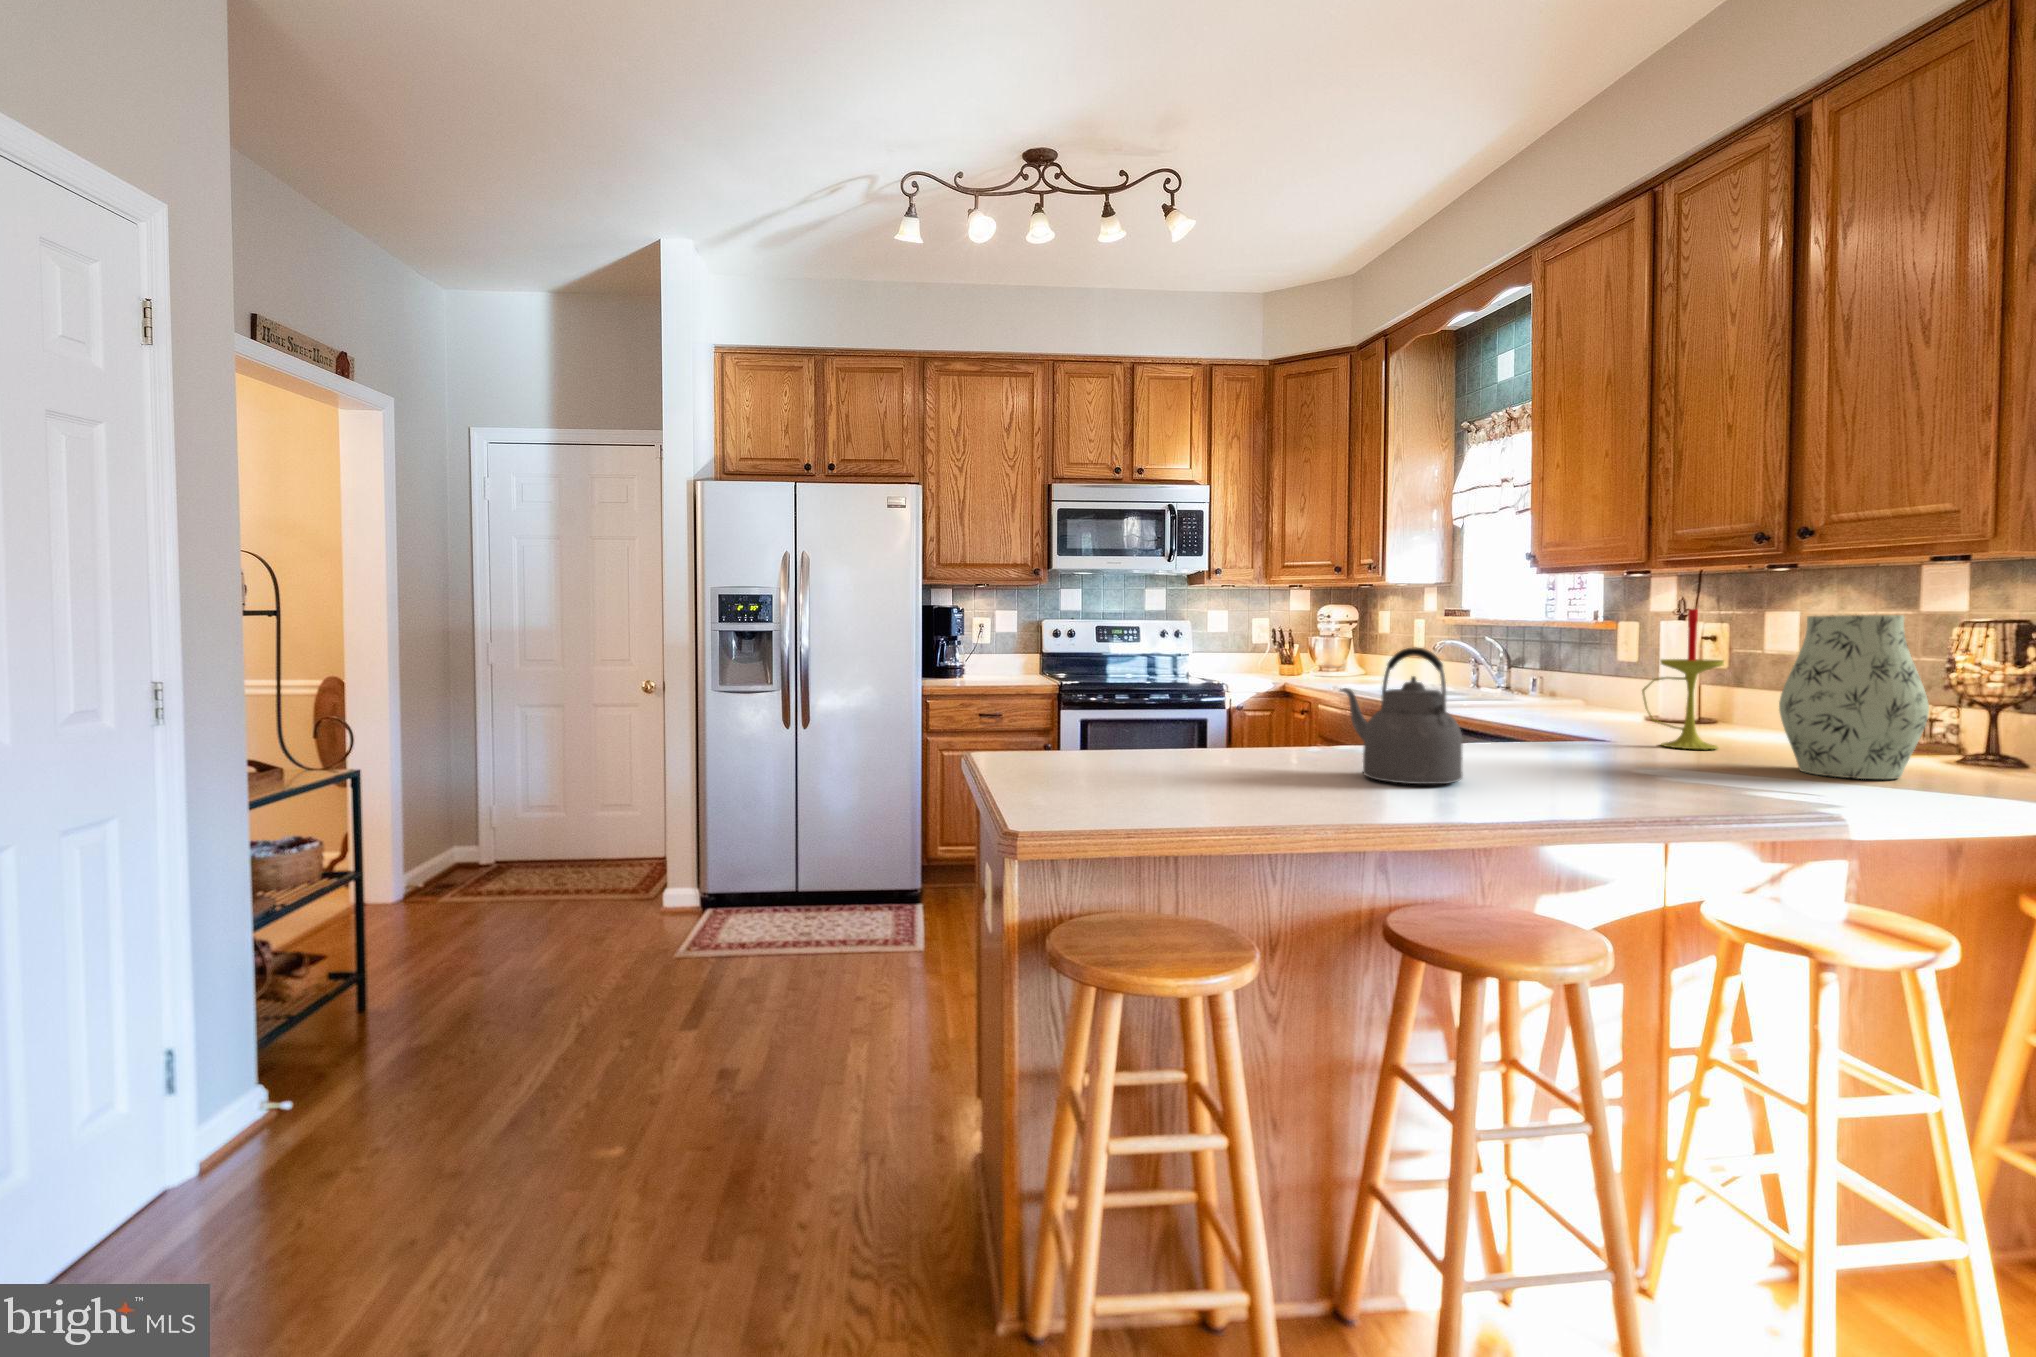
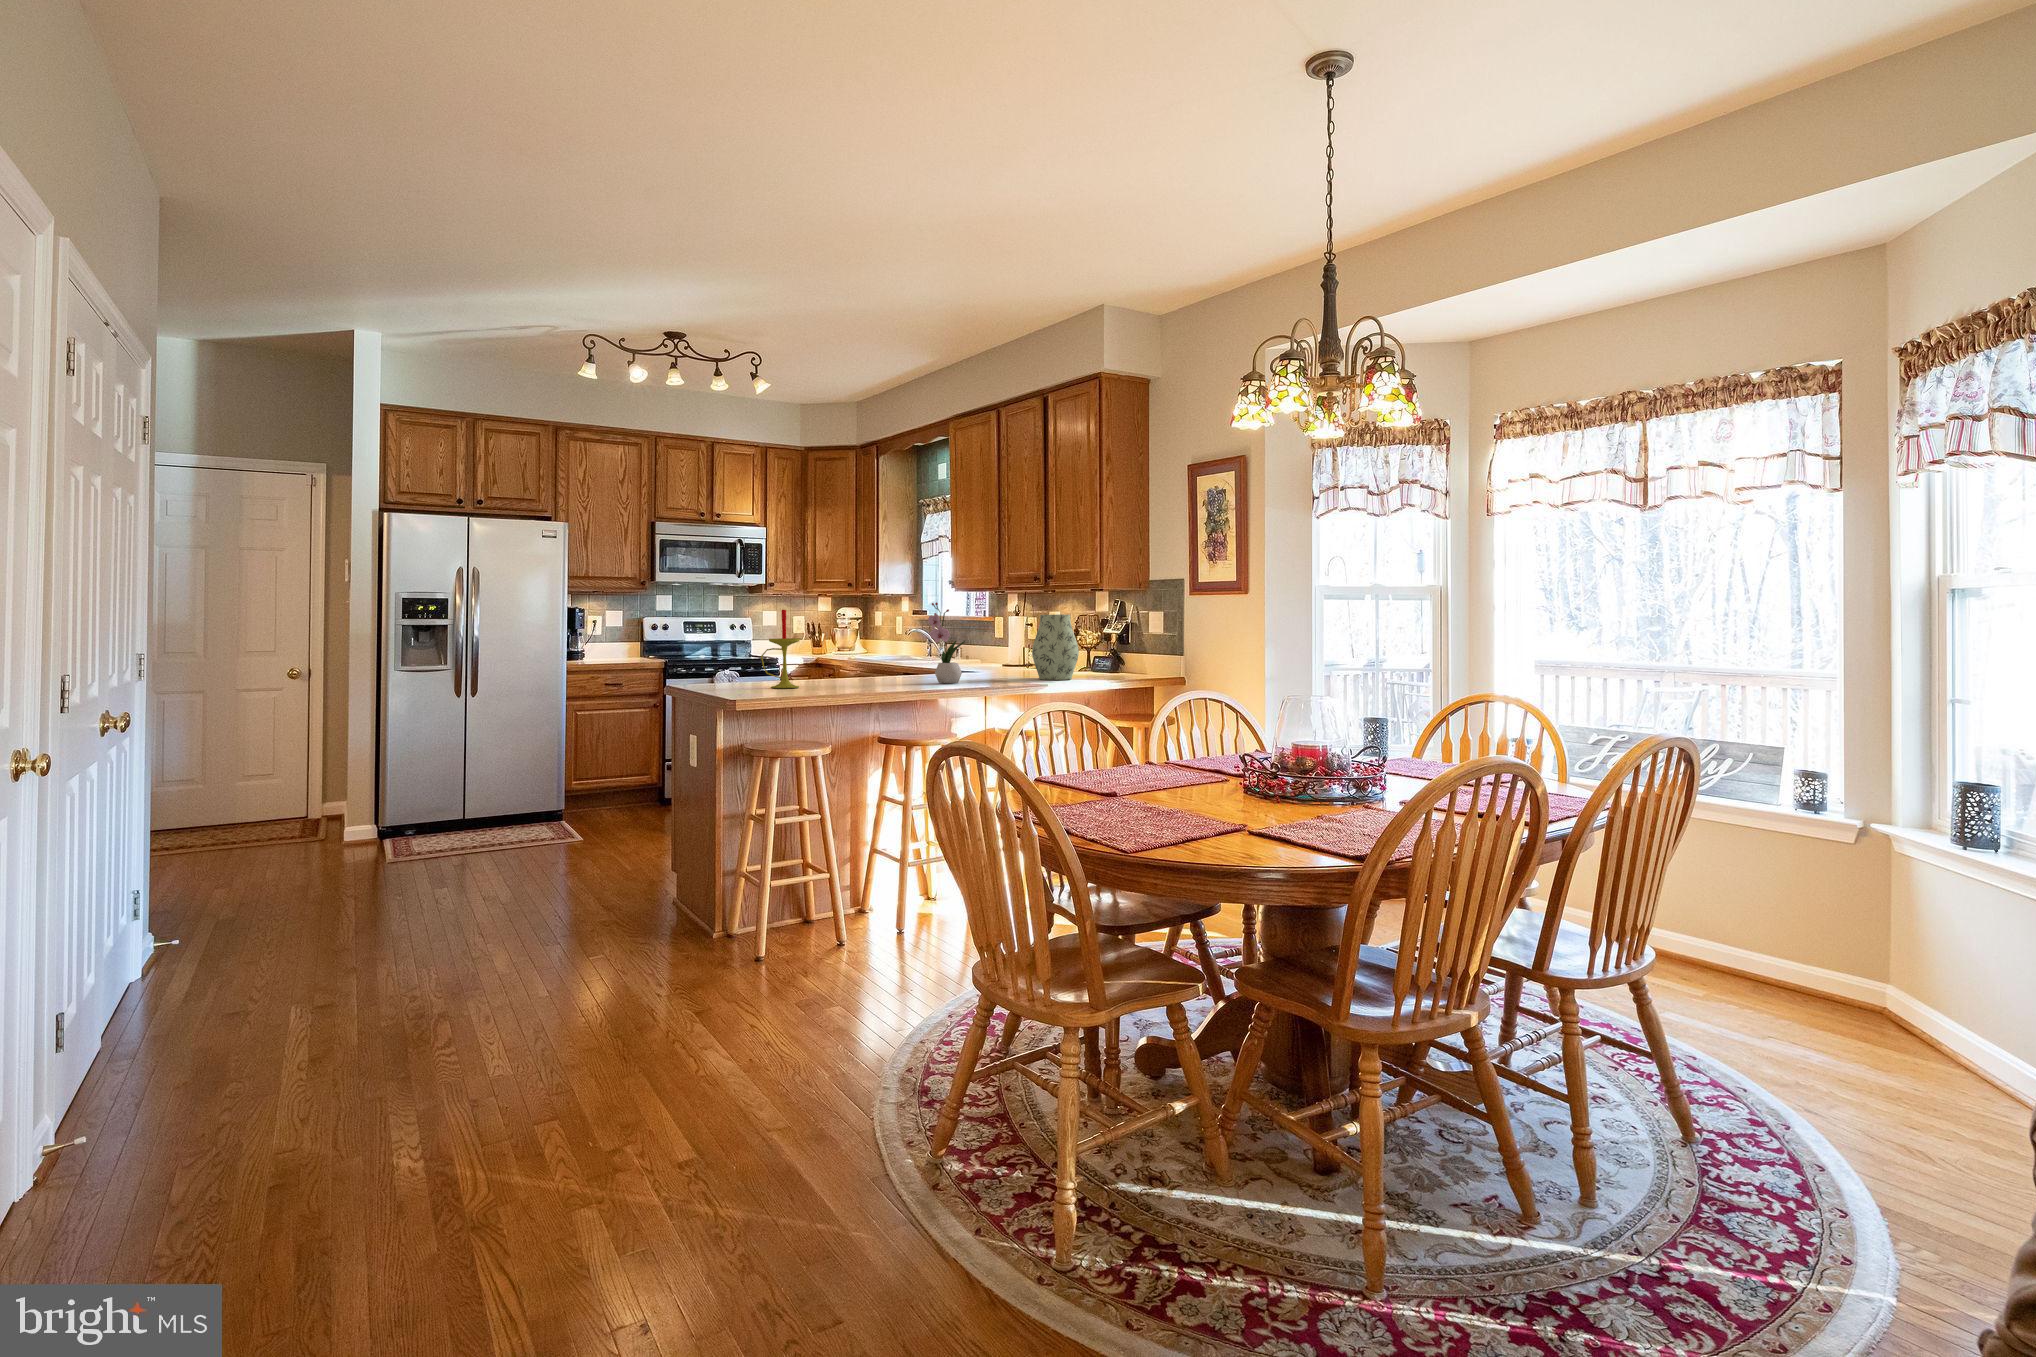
flower arrangement: none [1518,588,1618,781] -> present [928,602,965,683]
candle: present [1642,609,1724,749] -> present [761,610,800,688]
kettle: present [1340,647,1463,784] -> none [855,628,907,685]

